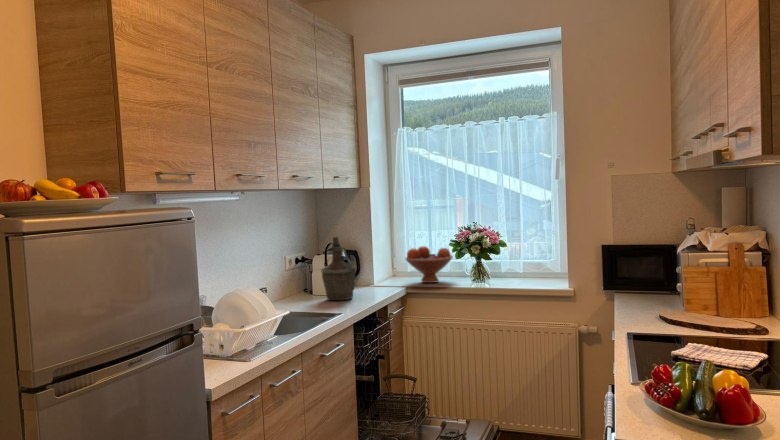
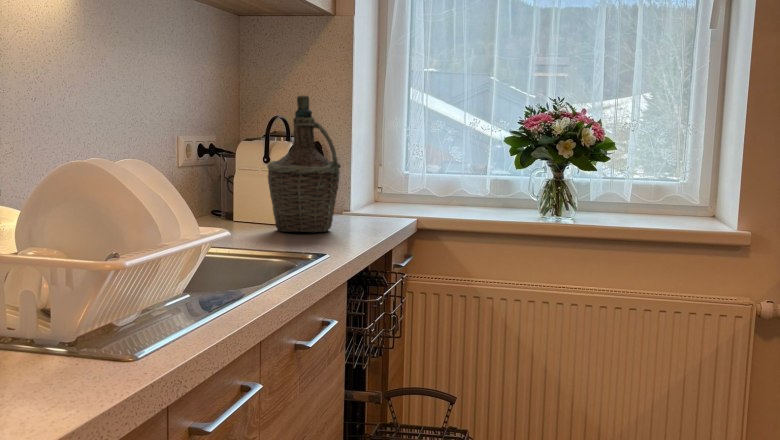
fruit bowl: present [406,246,453,283] -> none [409,144,501,213]

